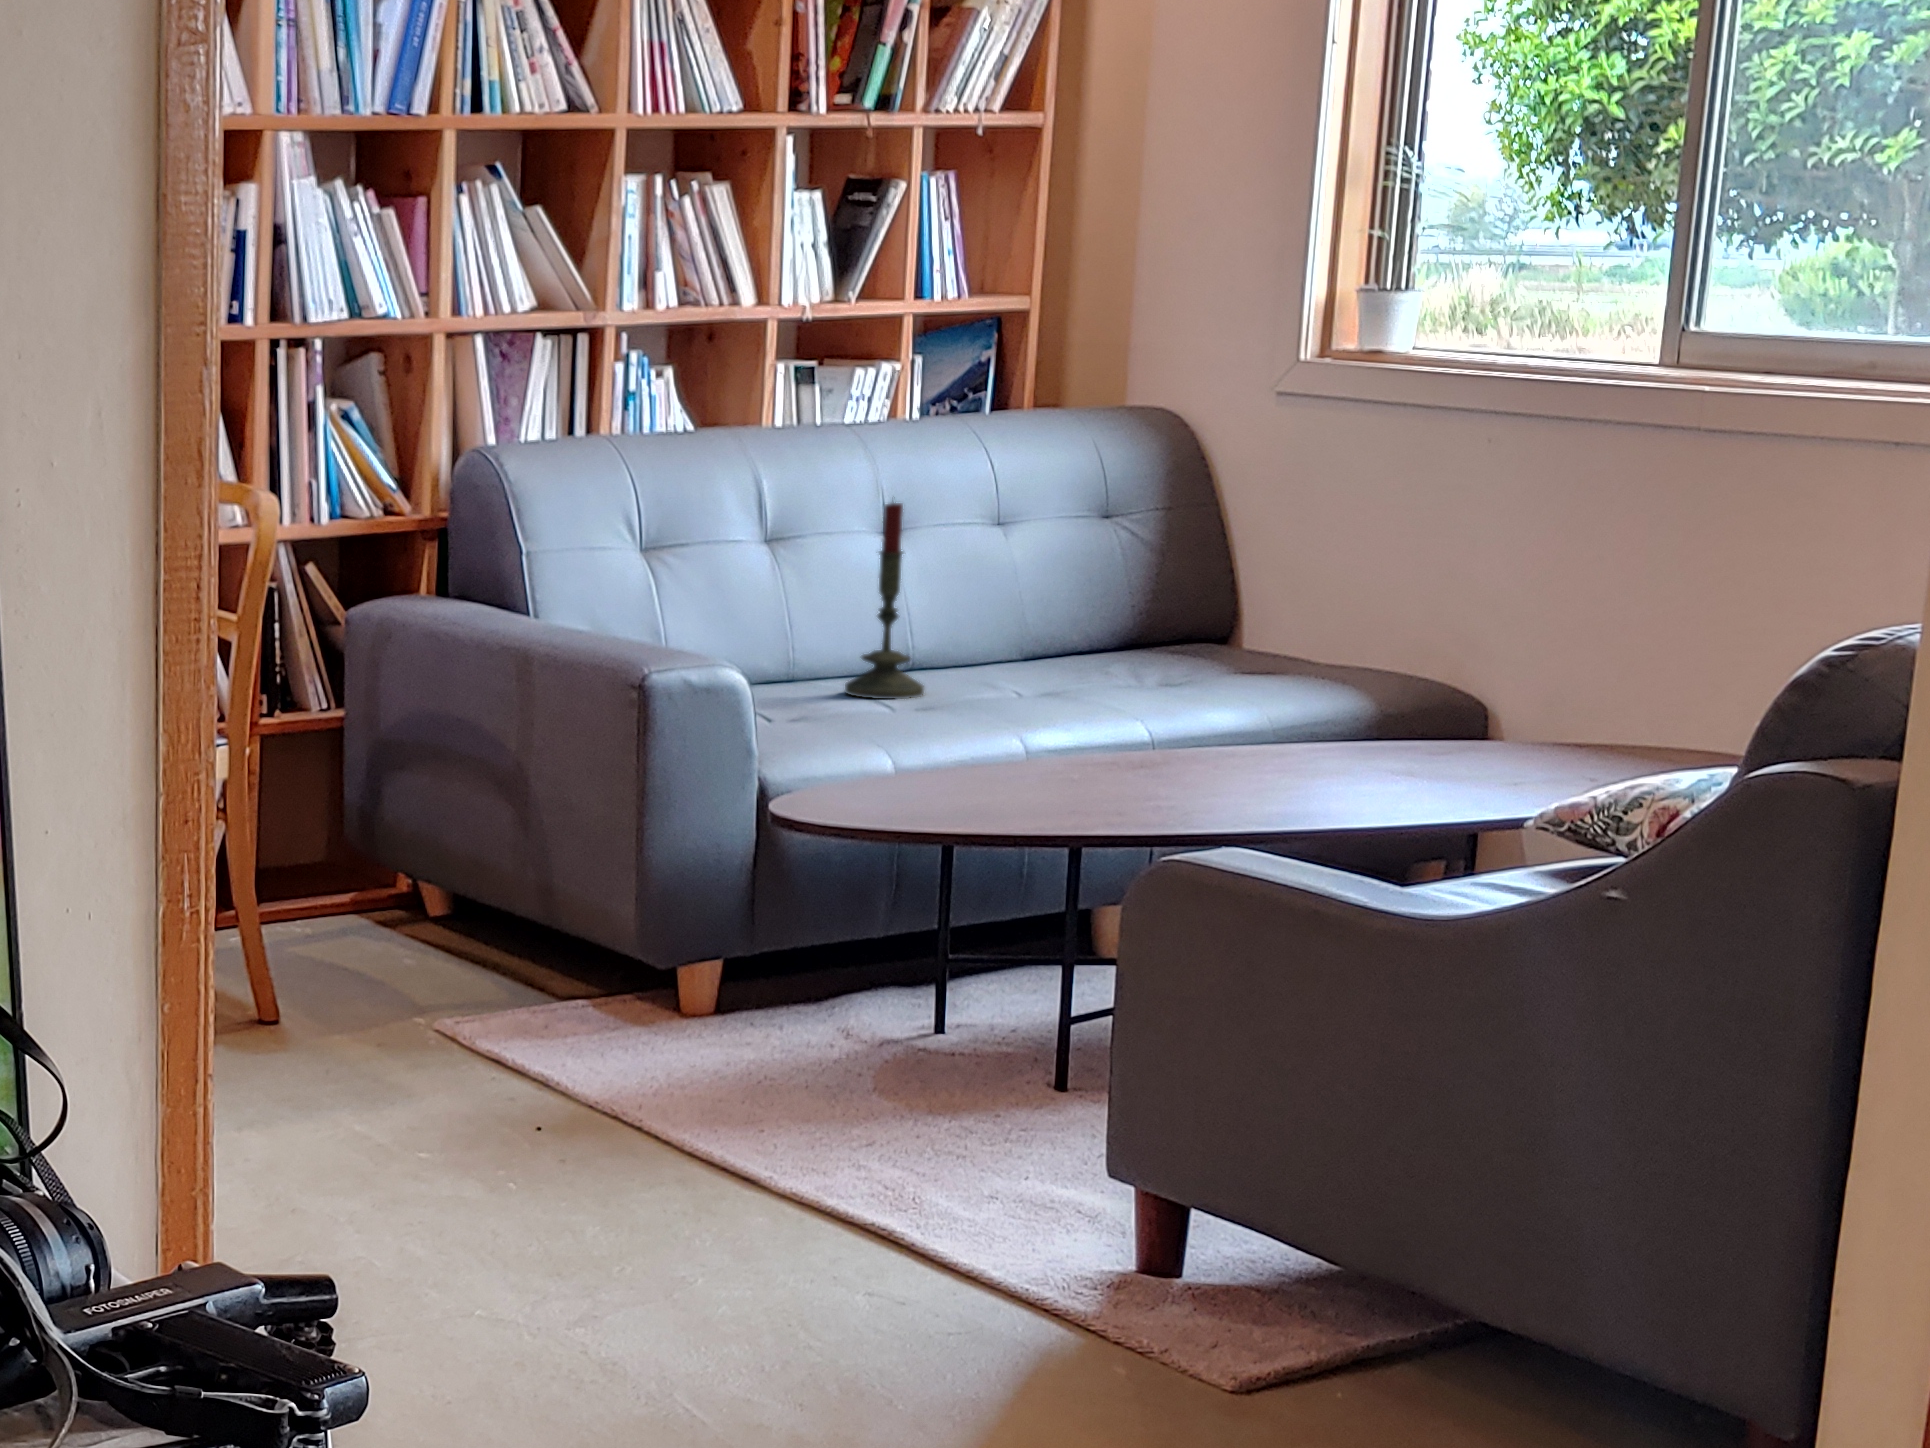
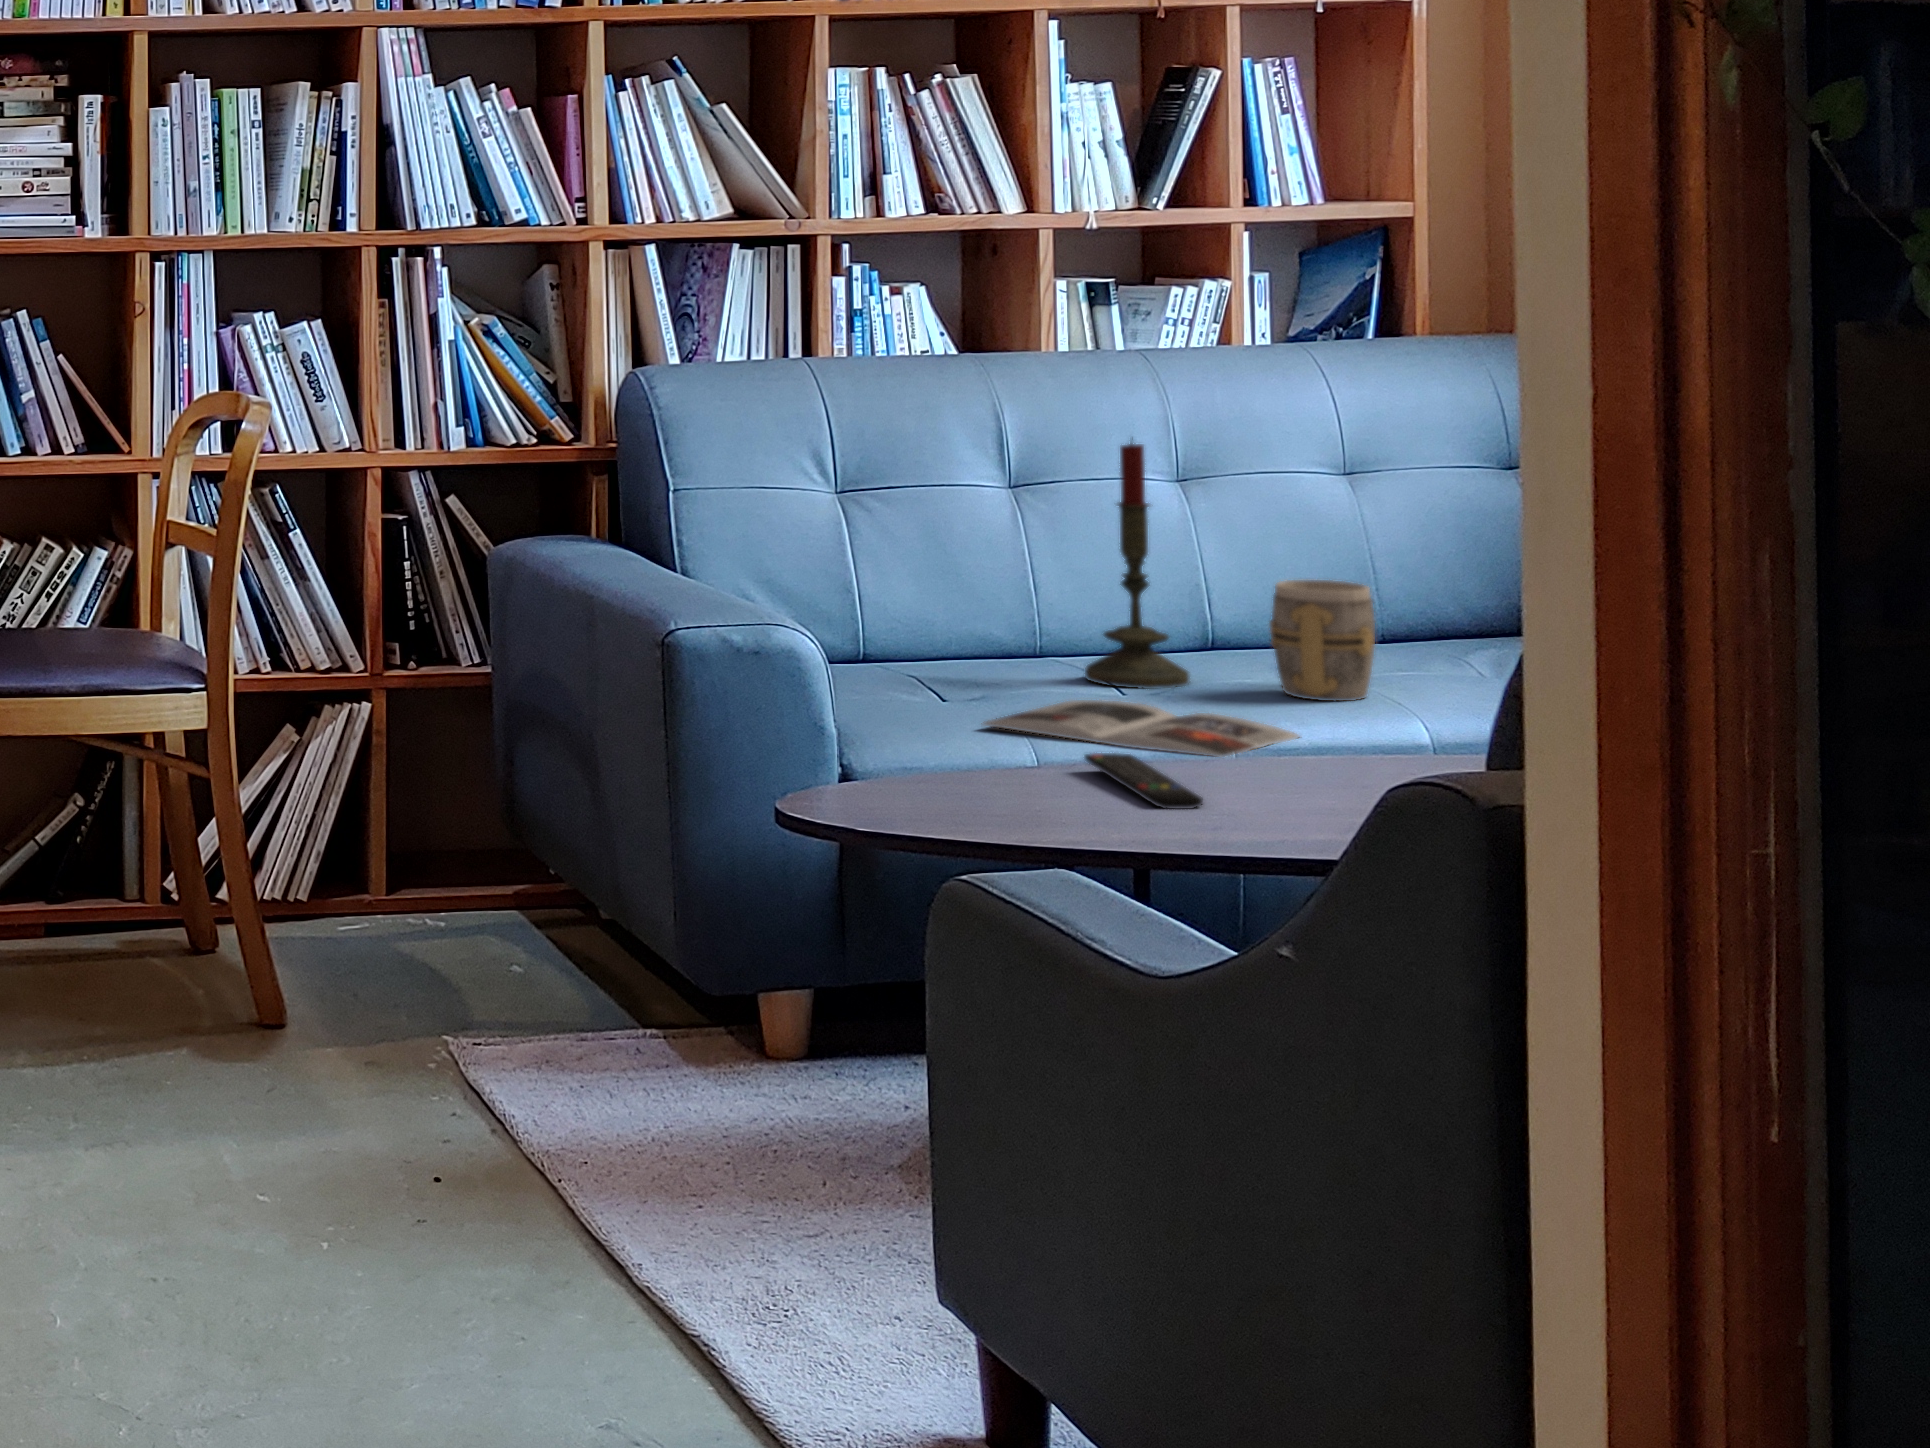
mug: none [995,608,1074,701] -> present [1270,580,1375,701]
magazine: none [833,707,1064,747] -> present [981,700,1299,757]
remote control: none [956,743,1075,779] -> present [1085,753,1203,809]

